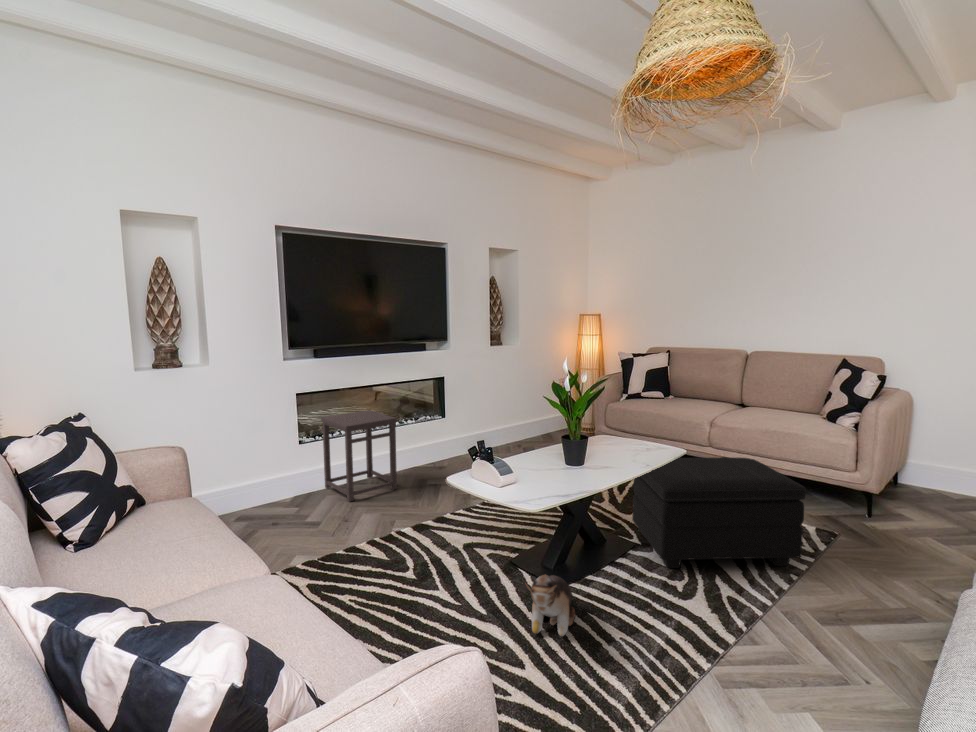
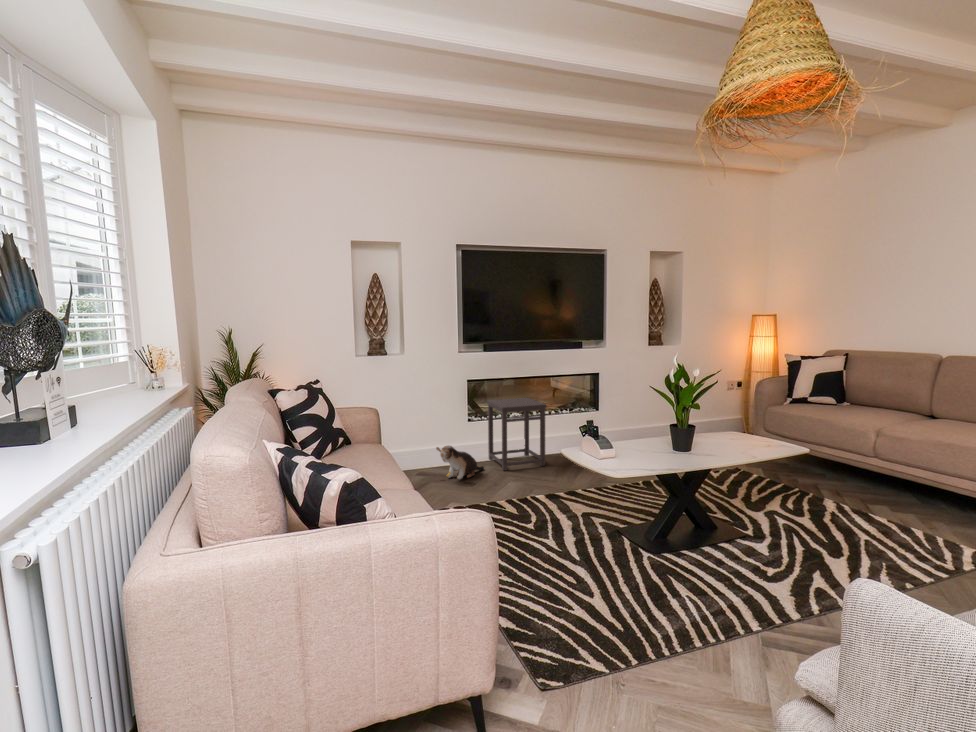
footstool: present [632,457,806,568] -> none [751,454,934,576]
plush toy: present [526,574,576,636] -> present [436,446,484,479]

